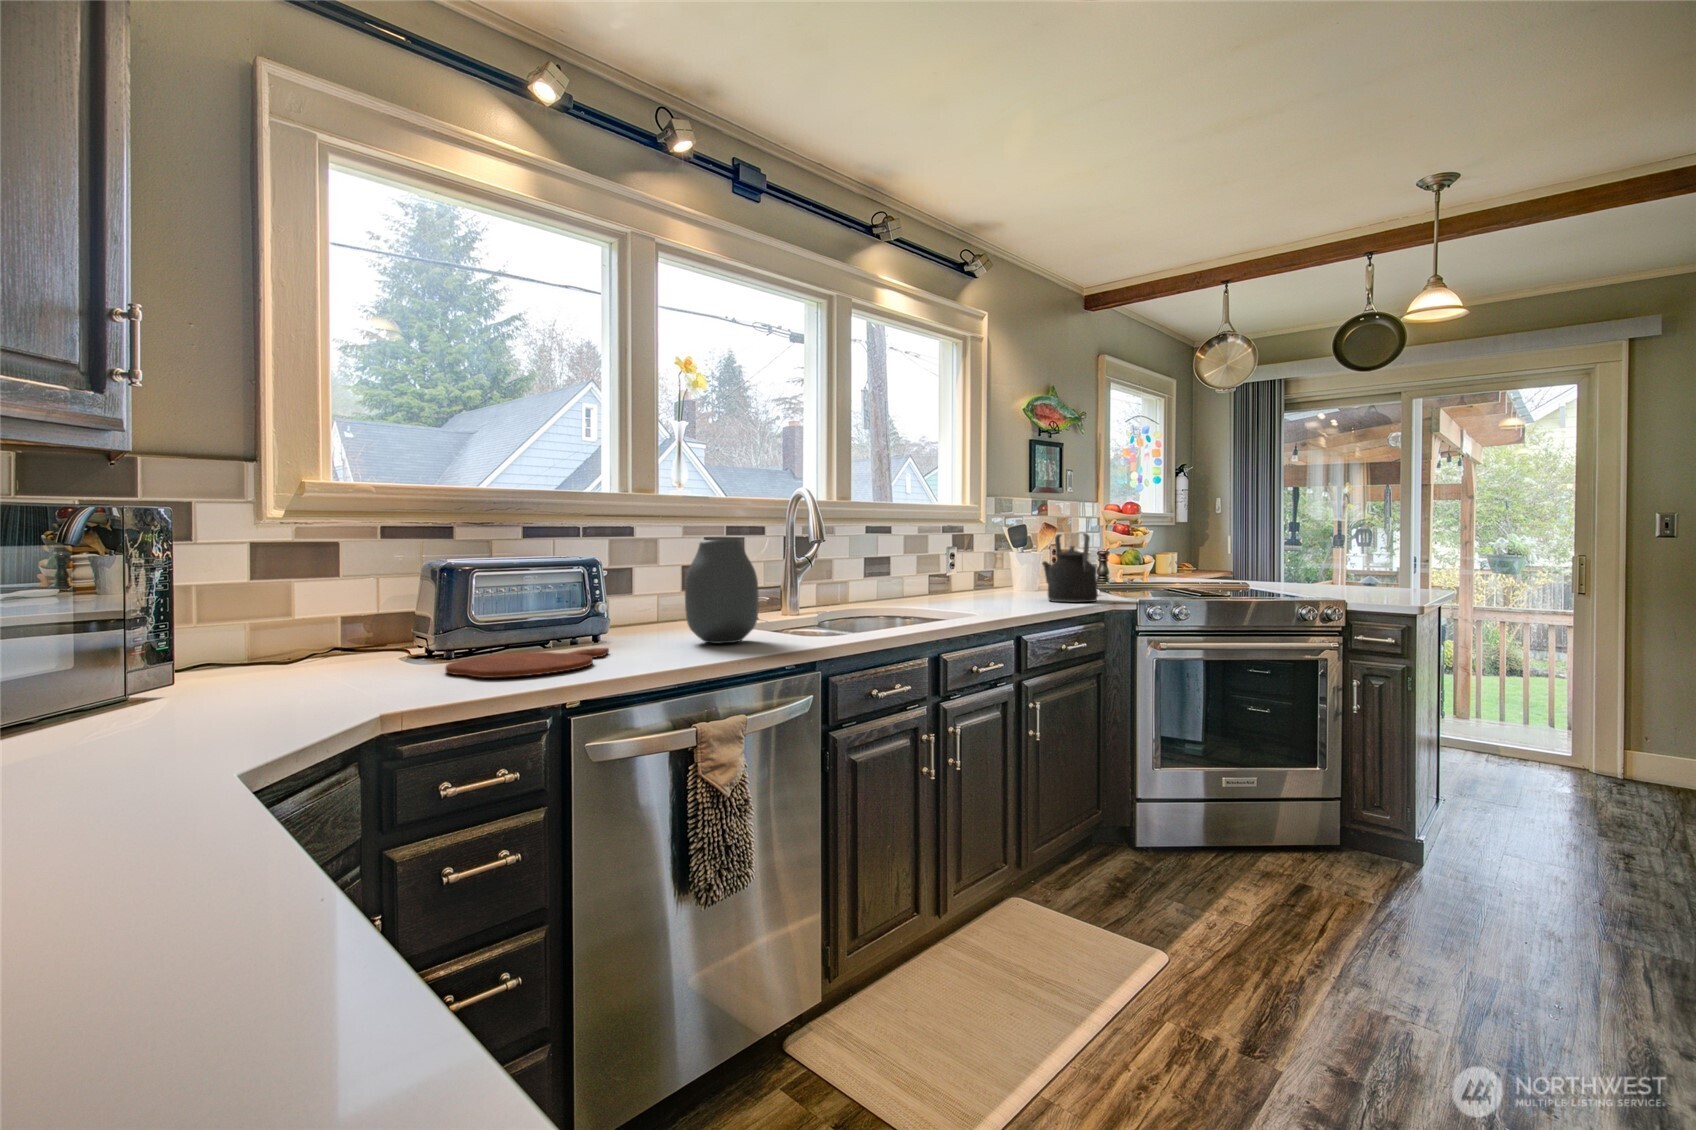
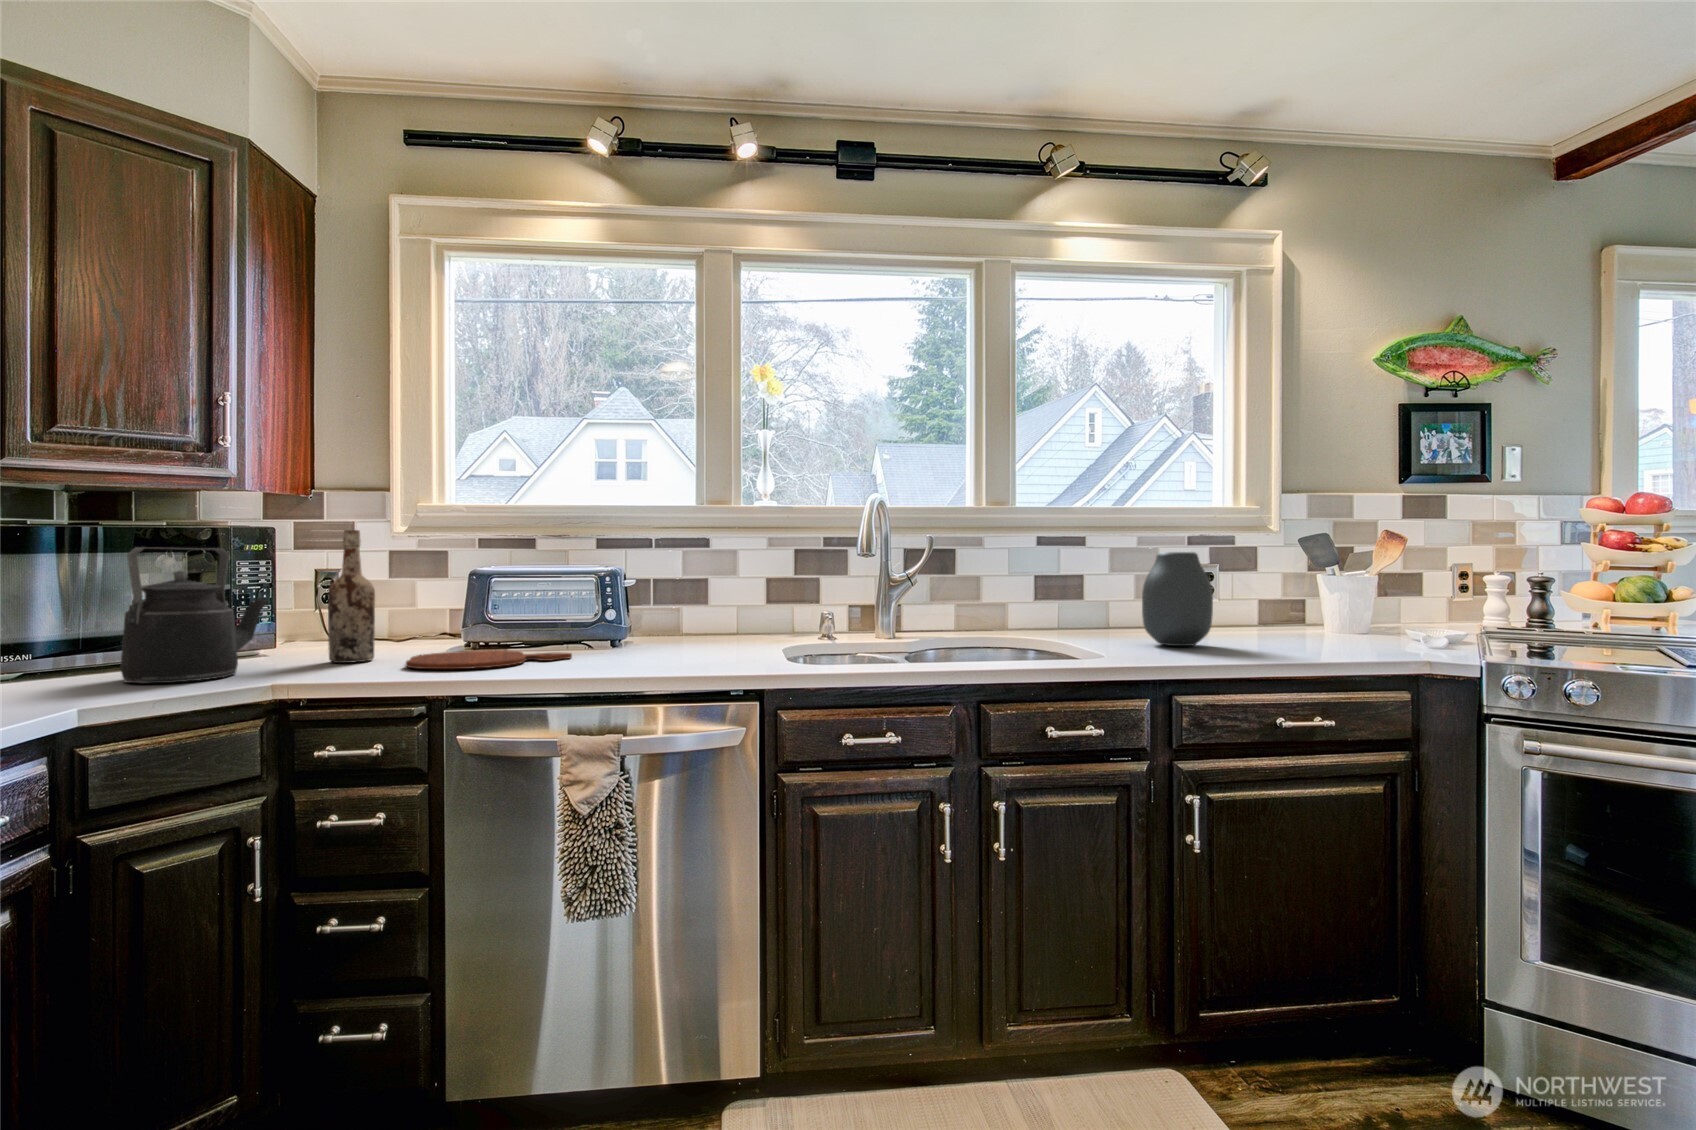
wine bottle: none [321,513,384,686] -> present [328,530,375,663]
kettle: present [1042,533,1098,602] -> present [120,547,268,683]
vase: present [685,540,759,643] -> present [1142,552,1213,646]

